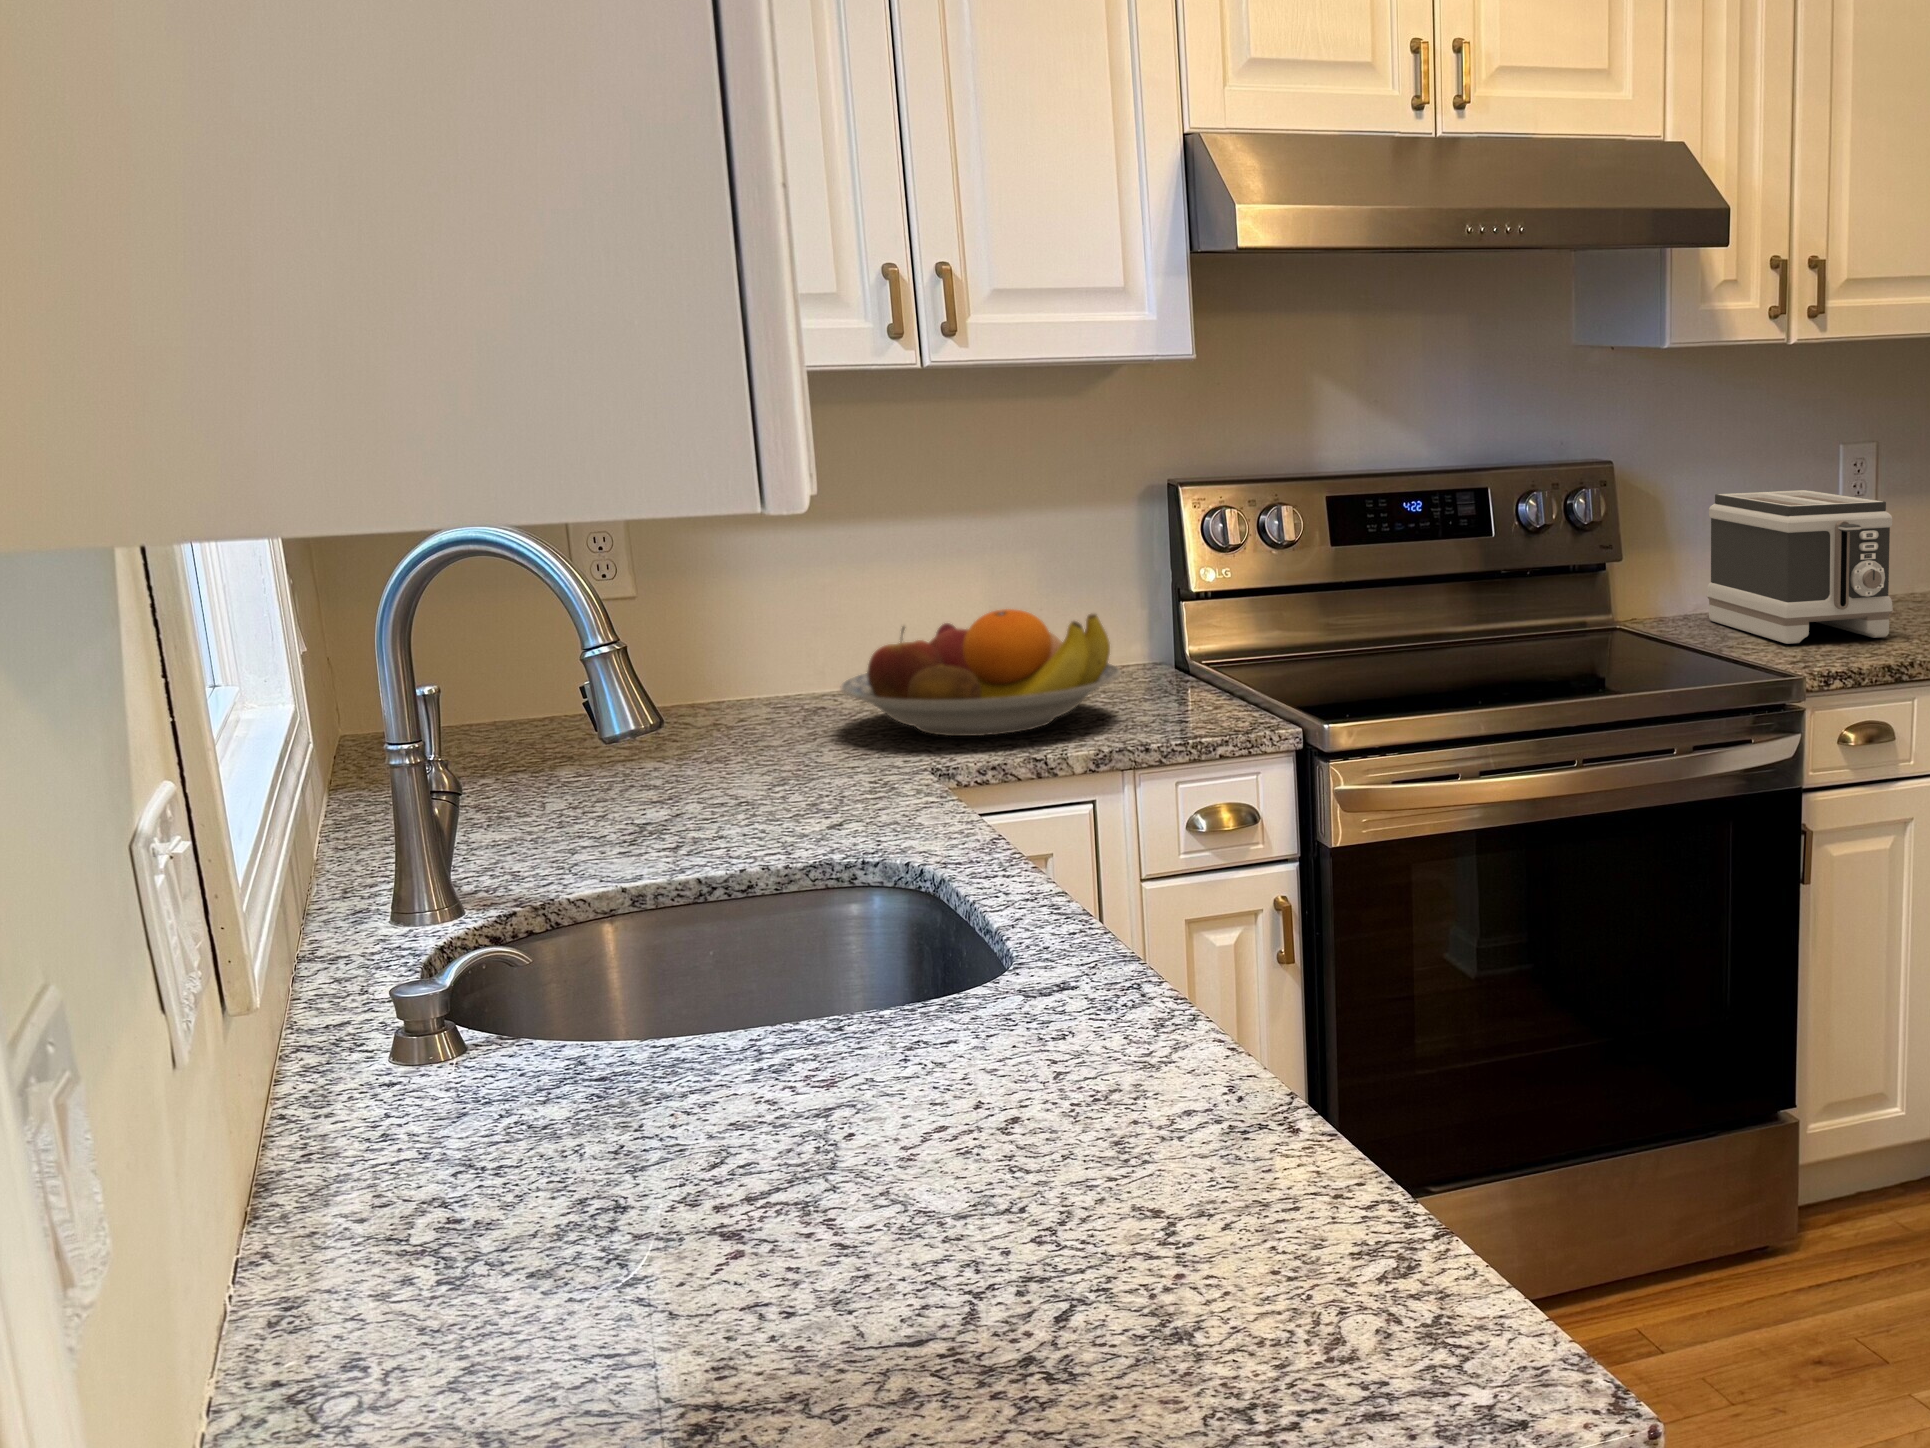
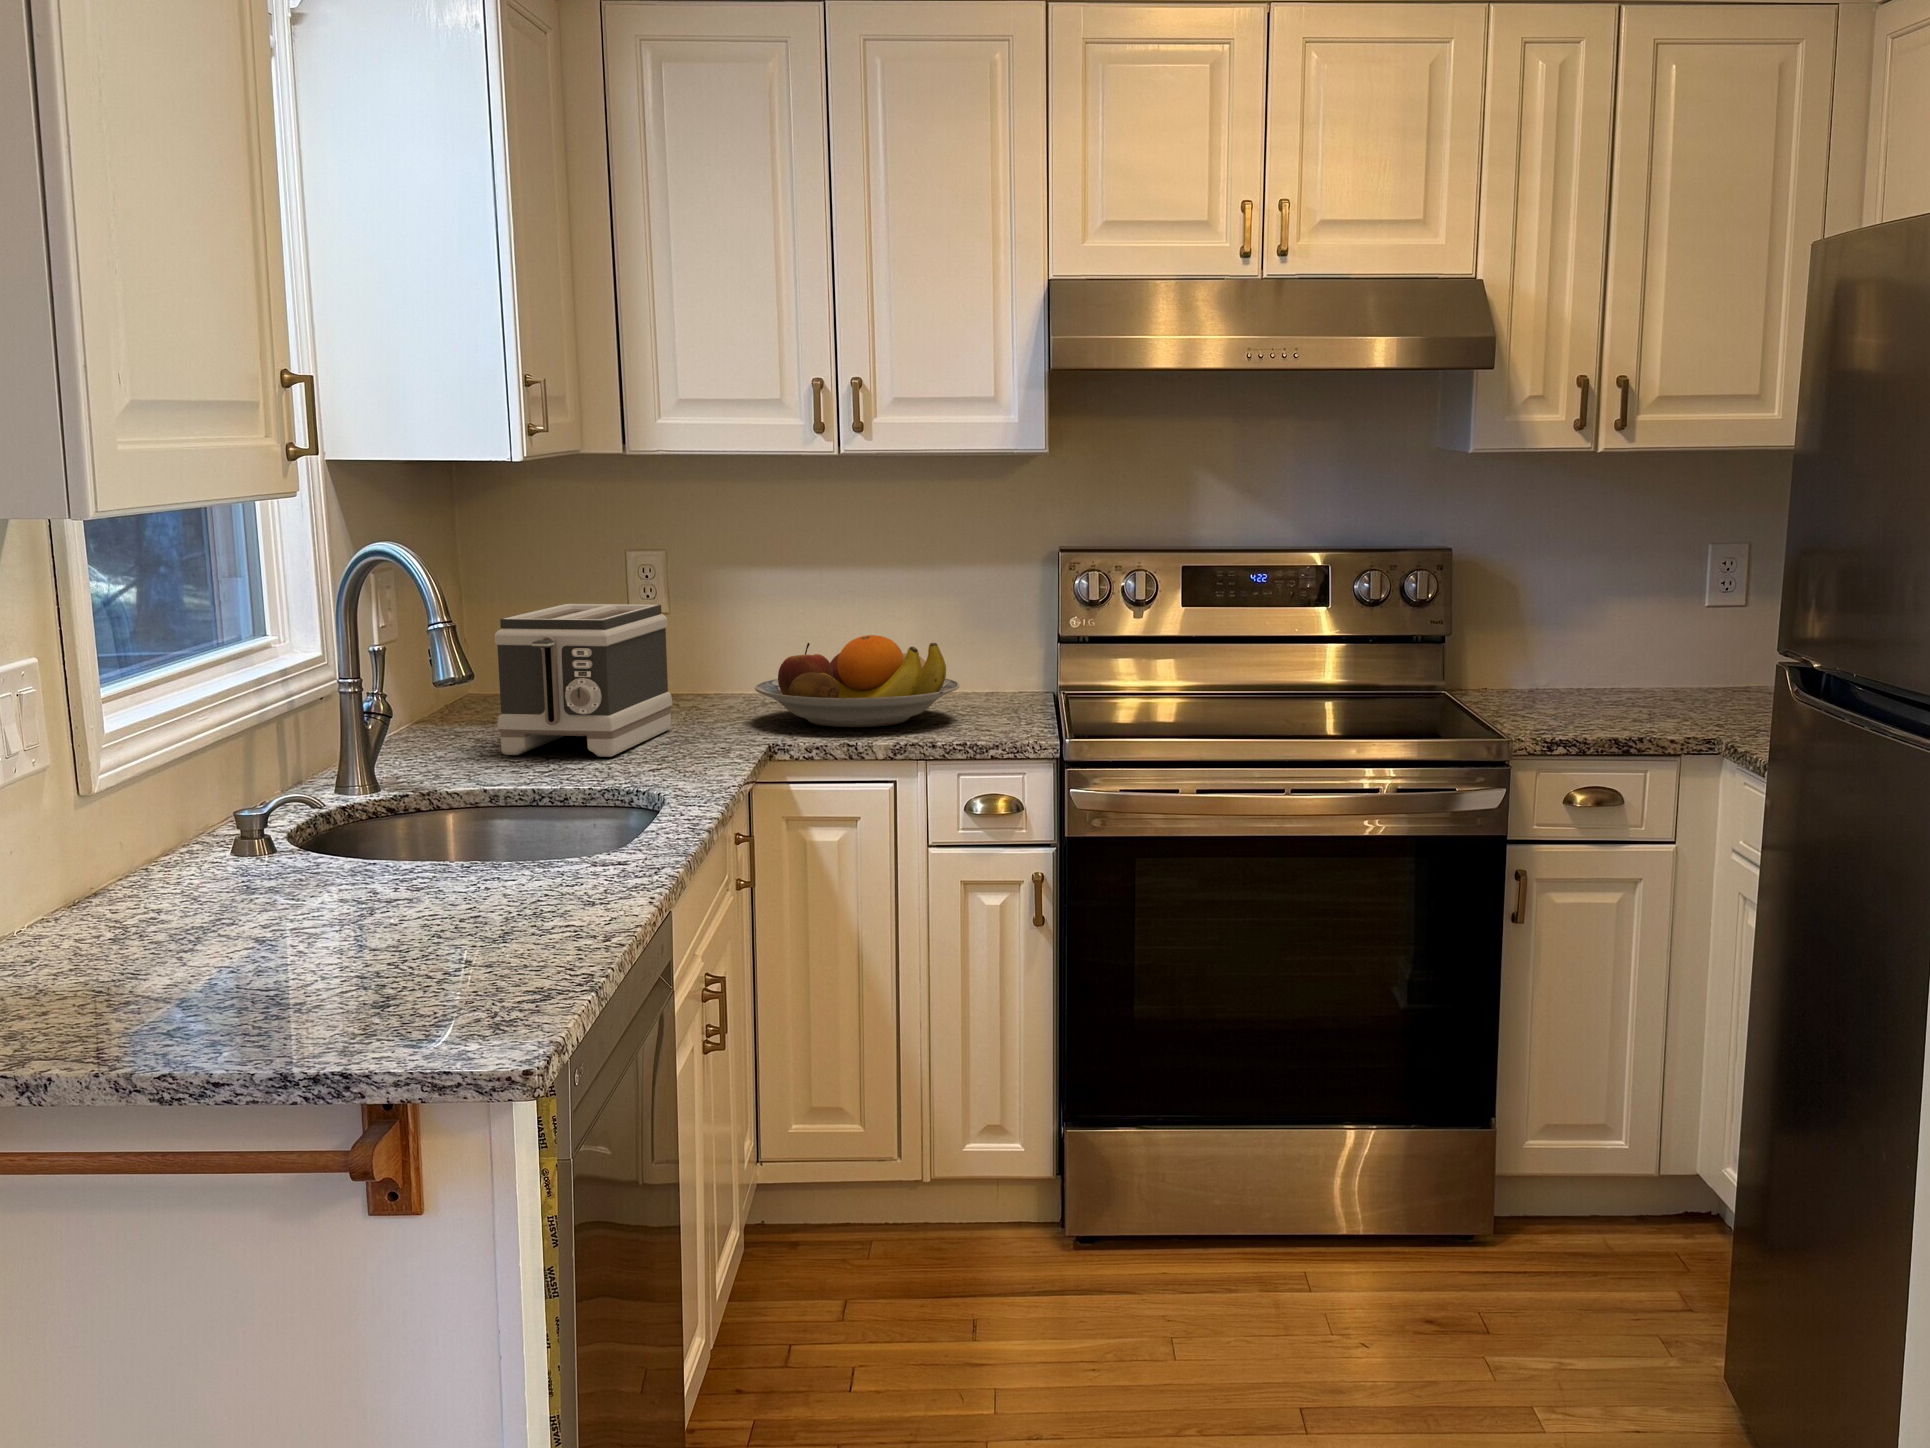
toaster: present [1707,490,1893,644] -> present [495,604,673,757]

